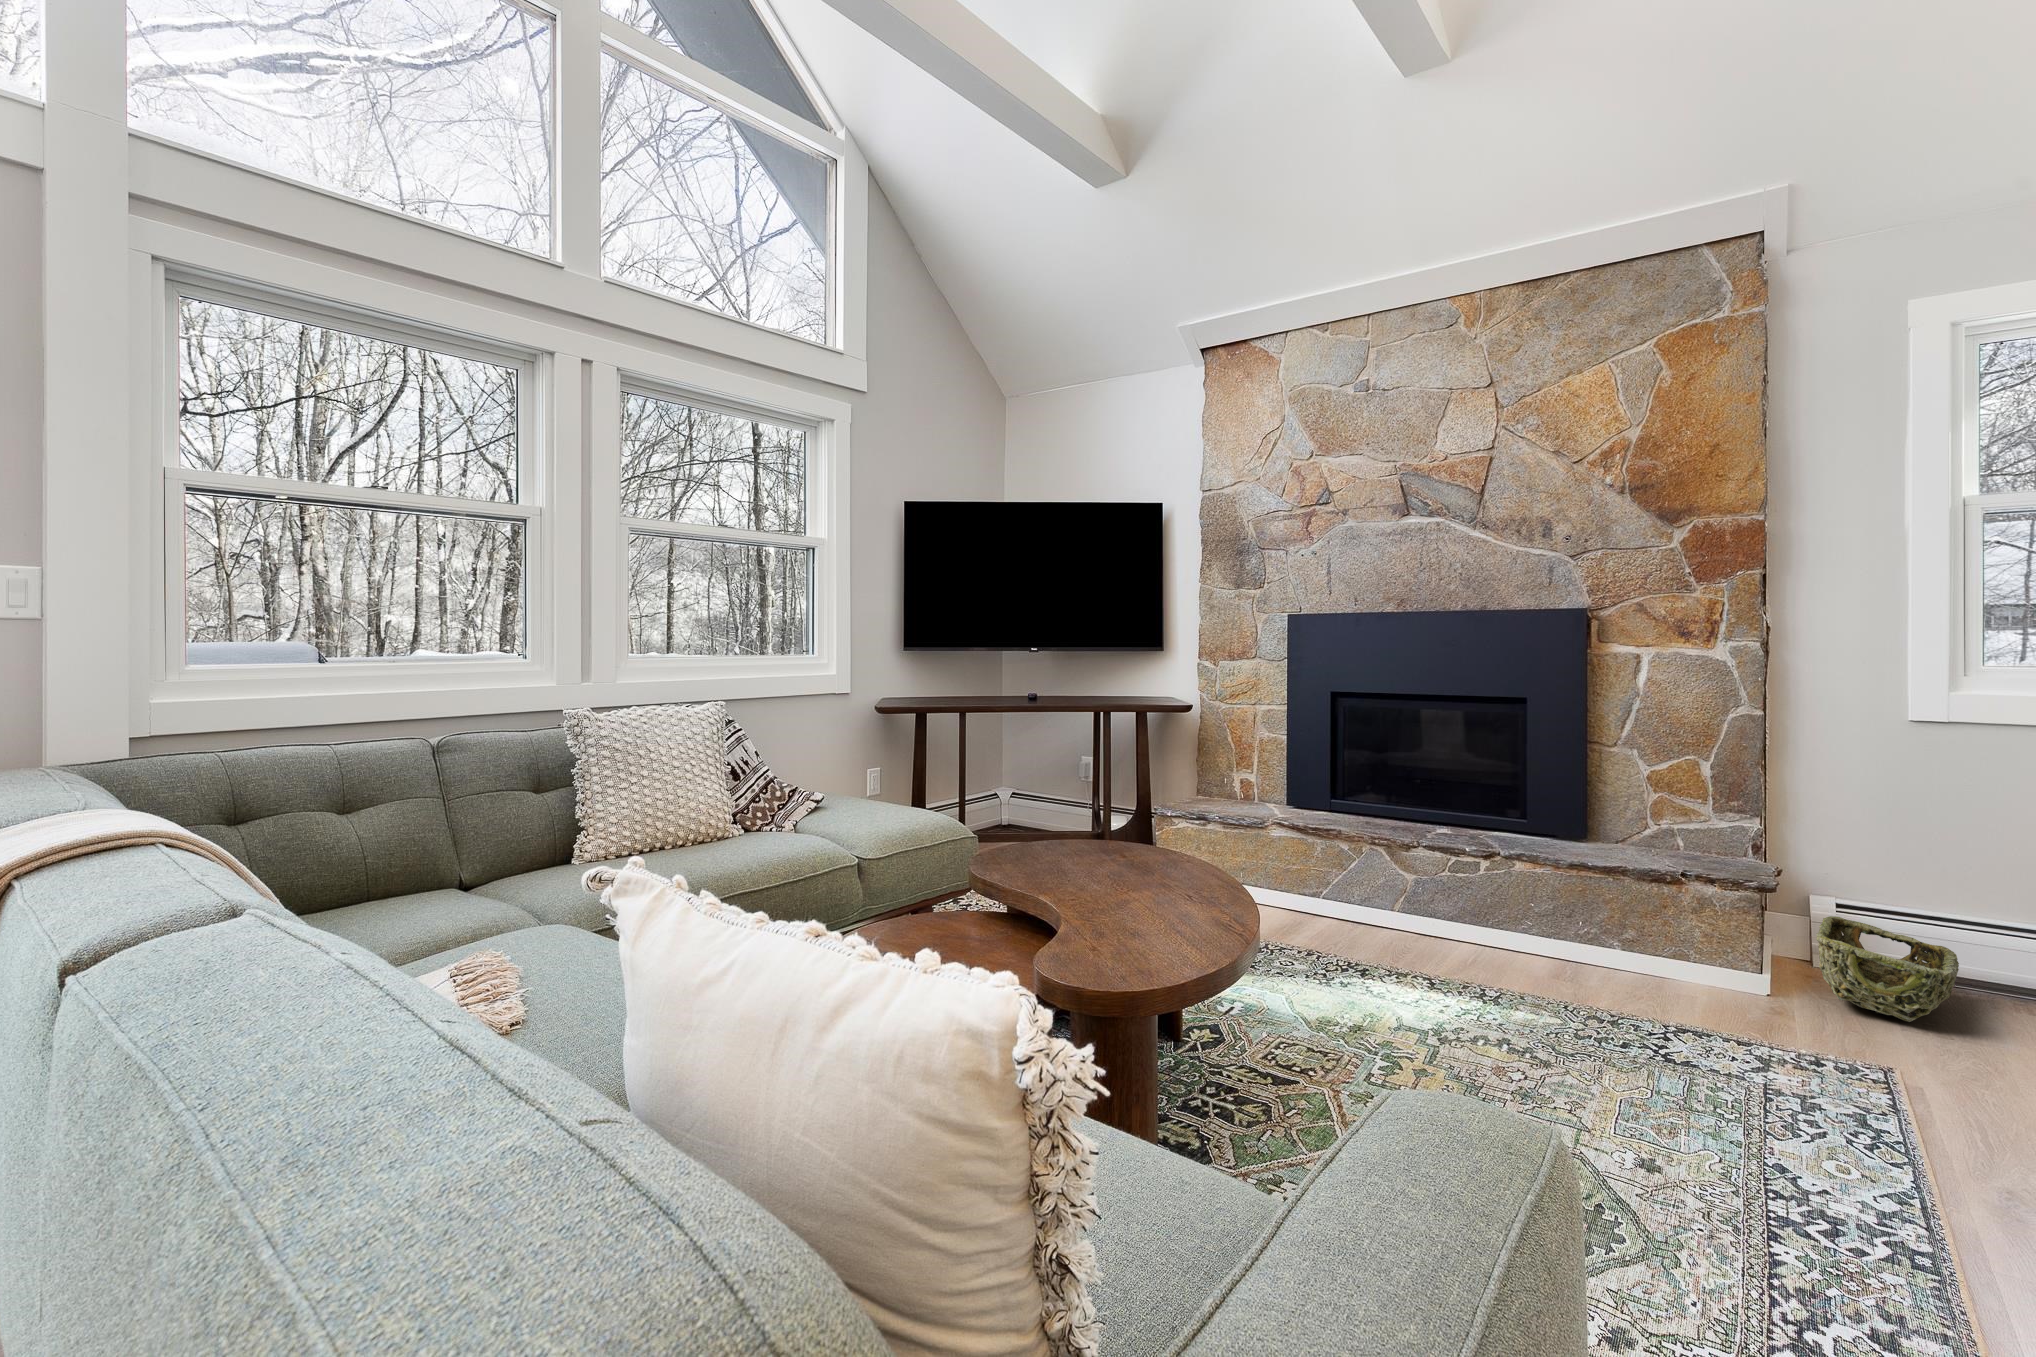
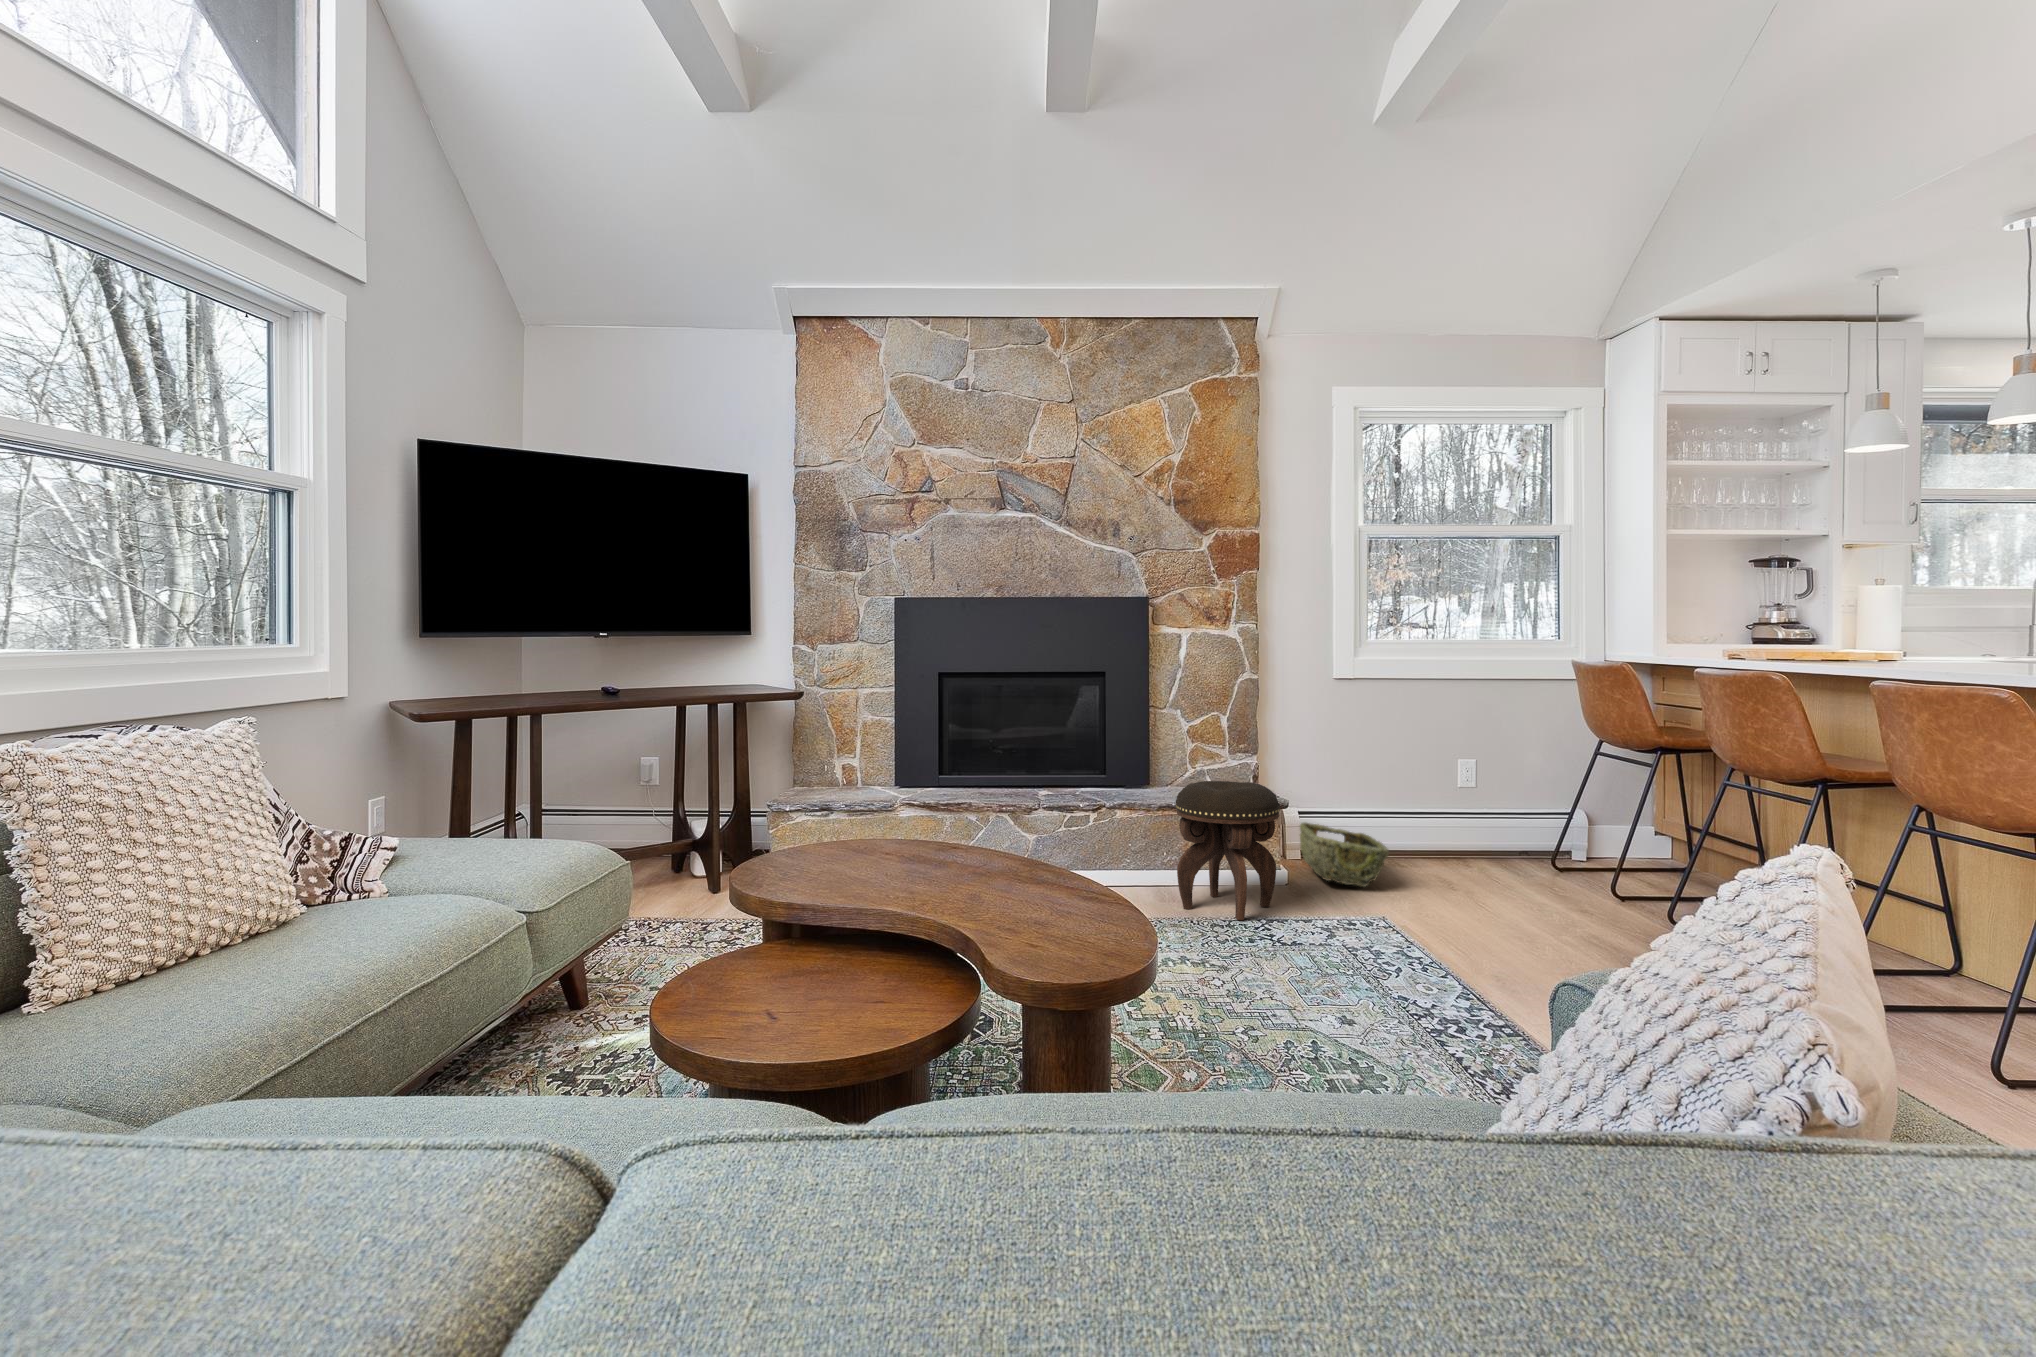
footstool: none [1567,837,1722,1018] -> present [1176,781,1280,920]

